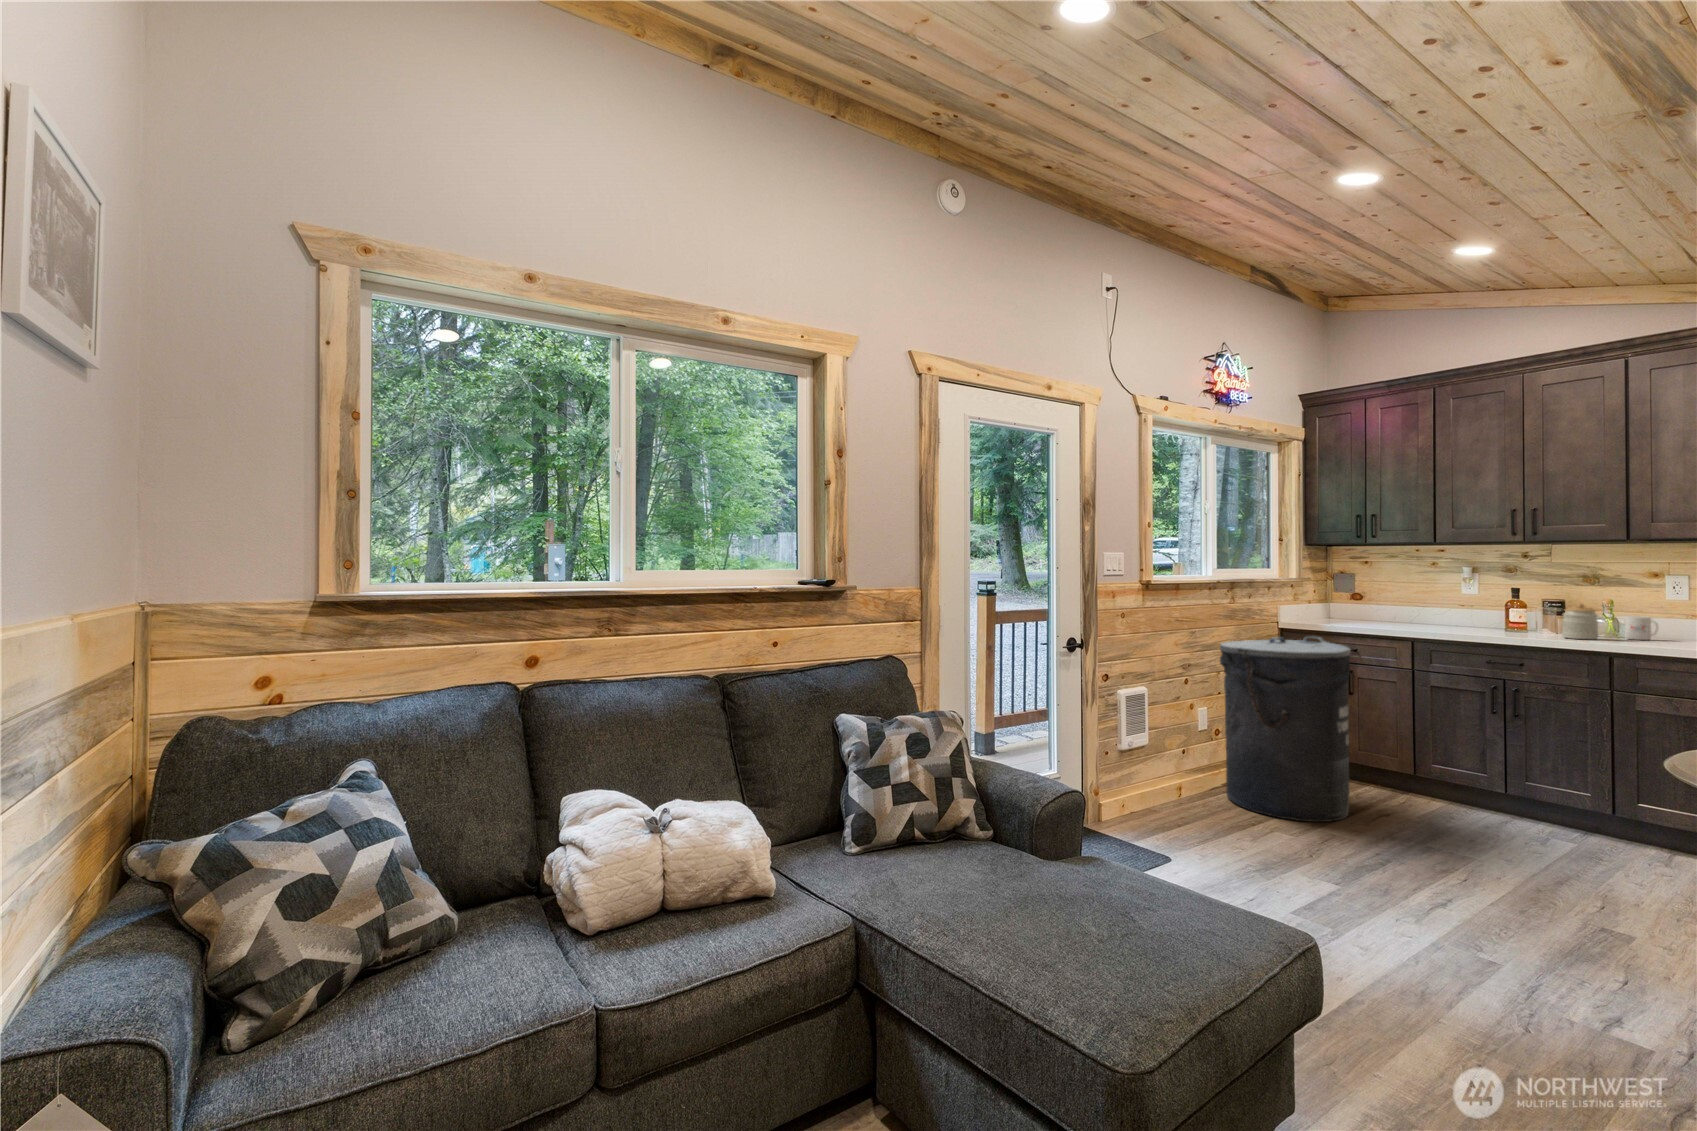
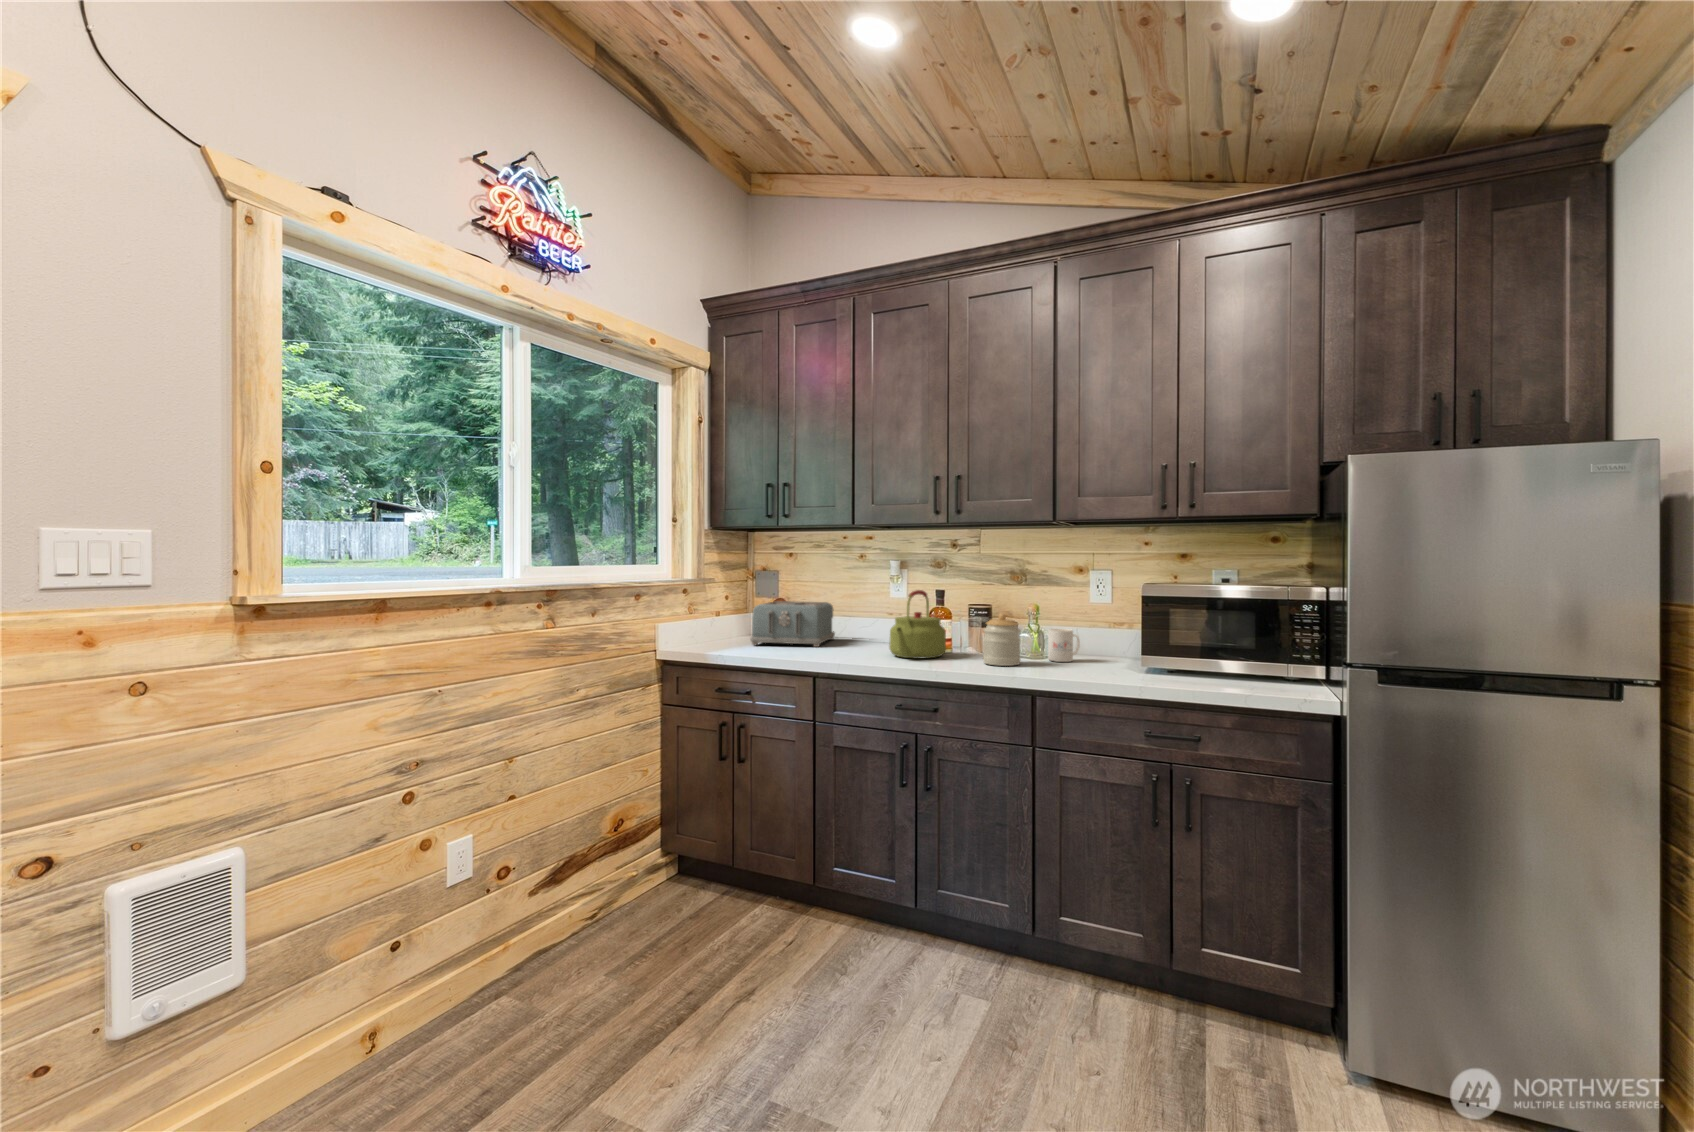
kettle: none [1471,587,1523,634] -> present [889,590,946,659]
toaster: none [1342,595,1407,626] -> present [750,601,835,647]
trash can: present [1220,636,1351,822] -> none [480,681,701,1060]

